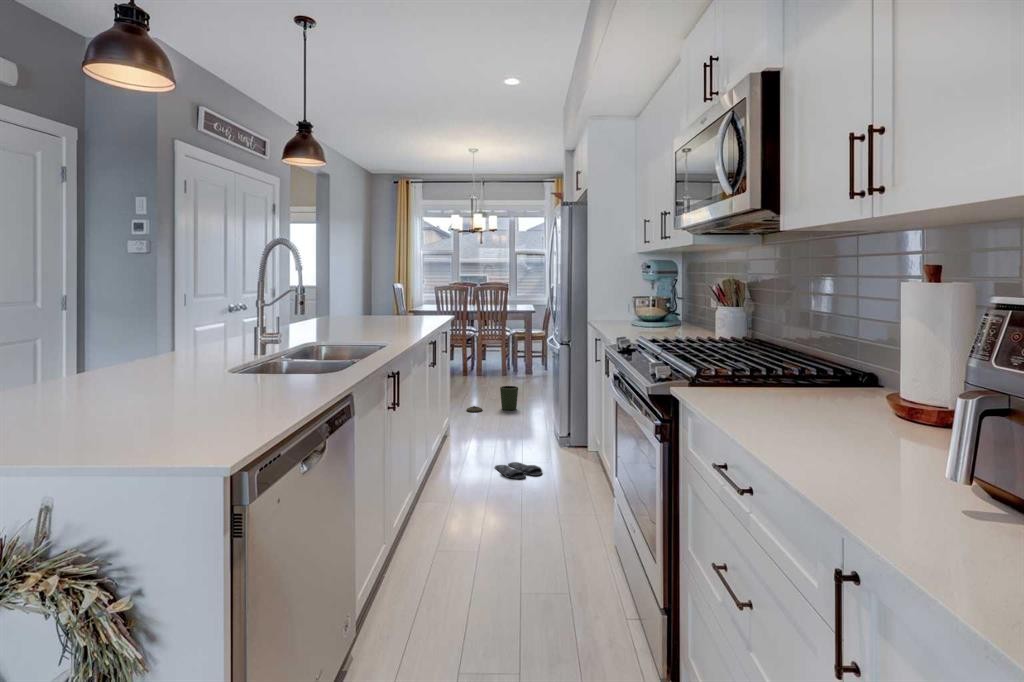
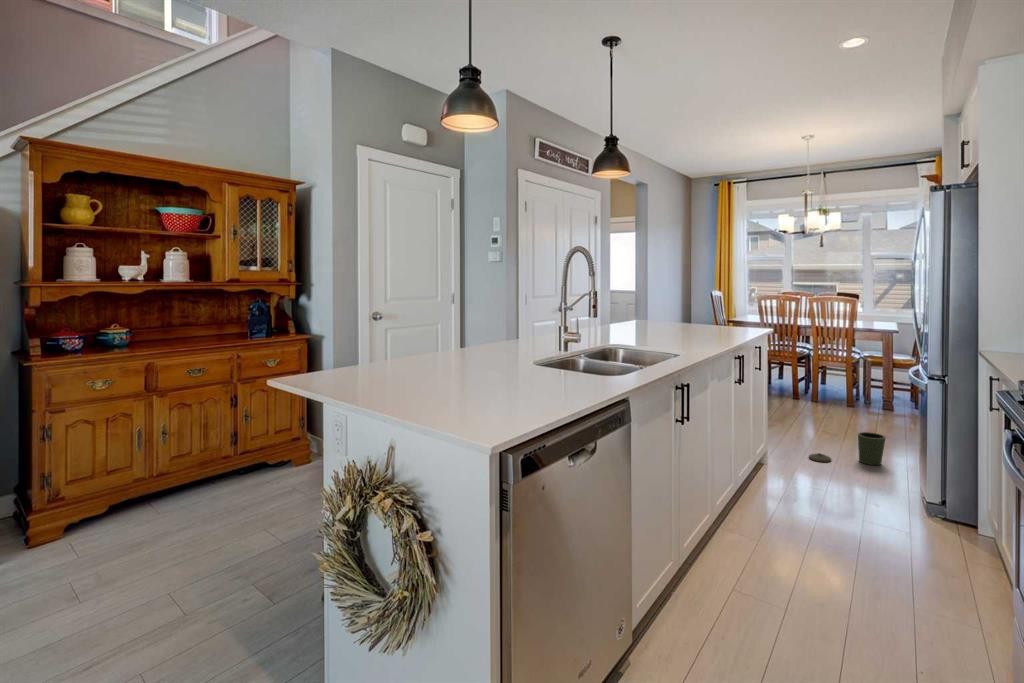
slippers: present [495,462,542,479] -> none [876,572,966,615]

